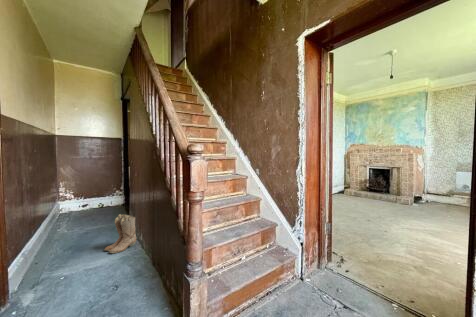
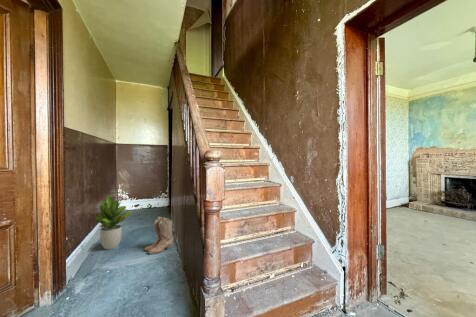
potted plant: none [39,195,86,254] -> present [95,196,131,250]

